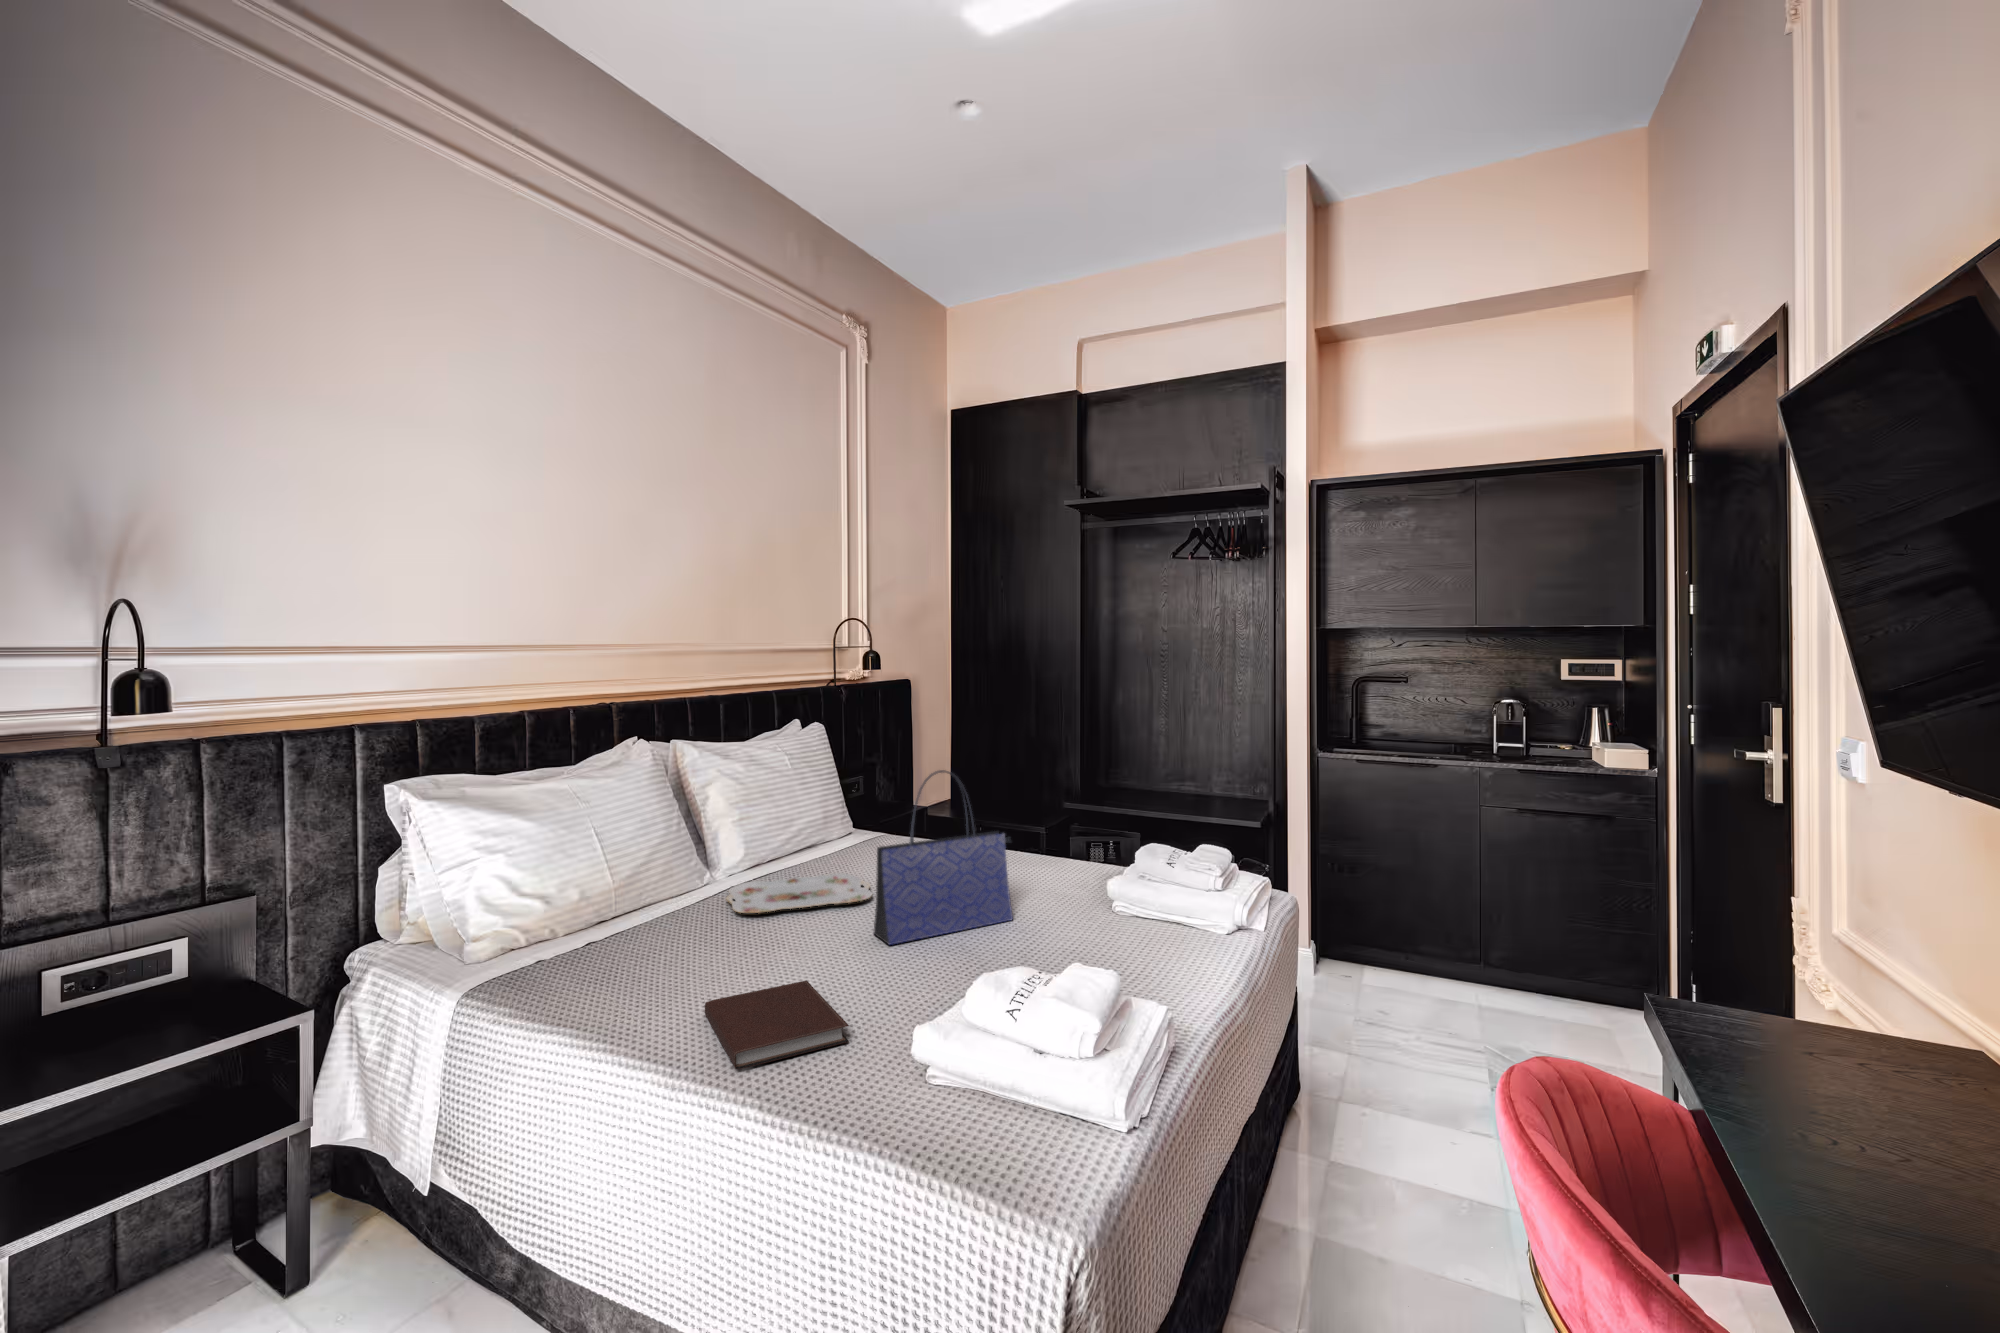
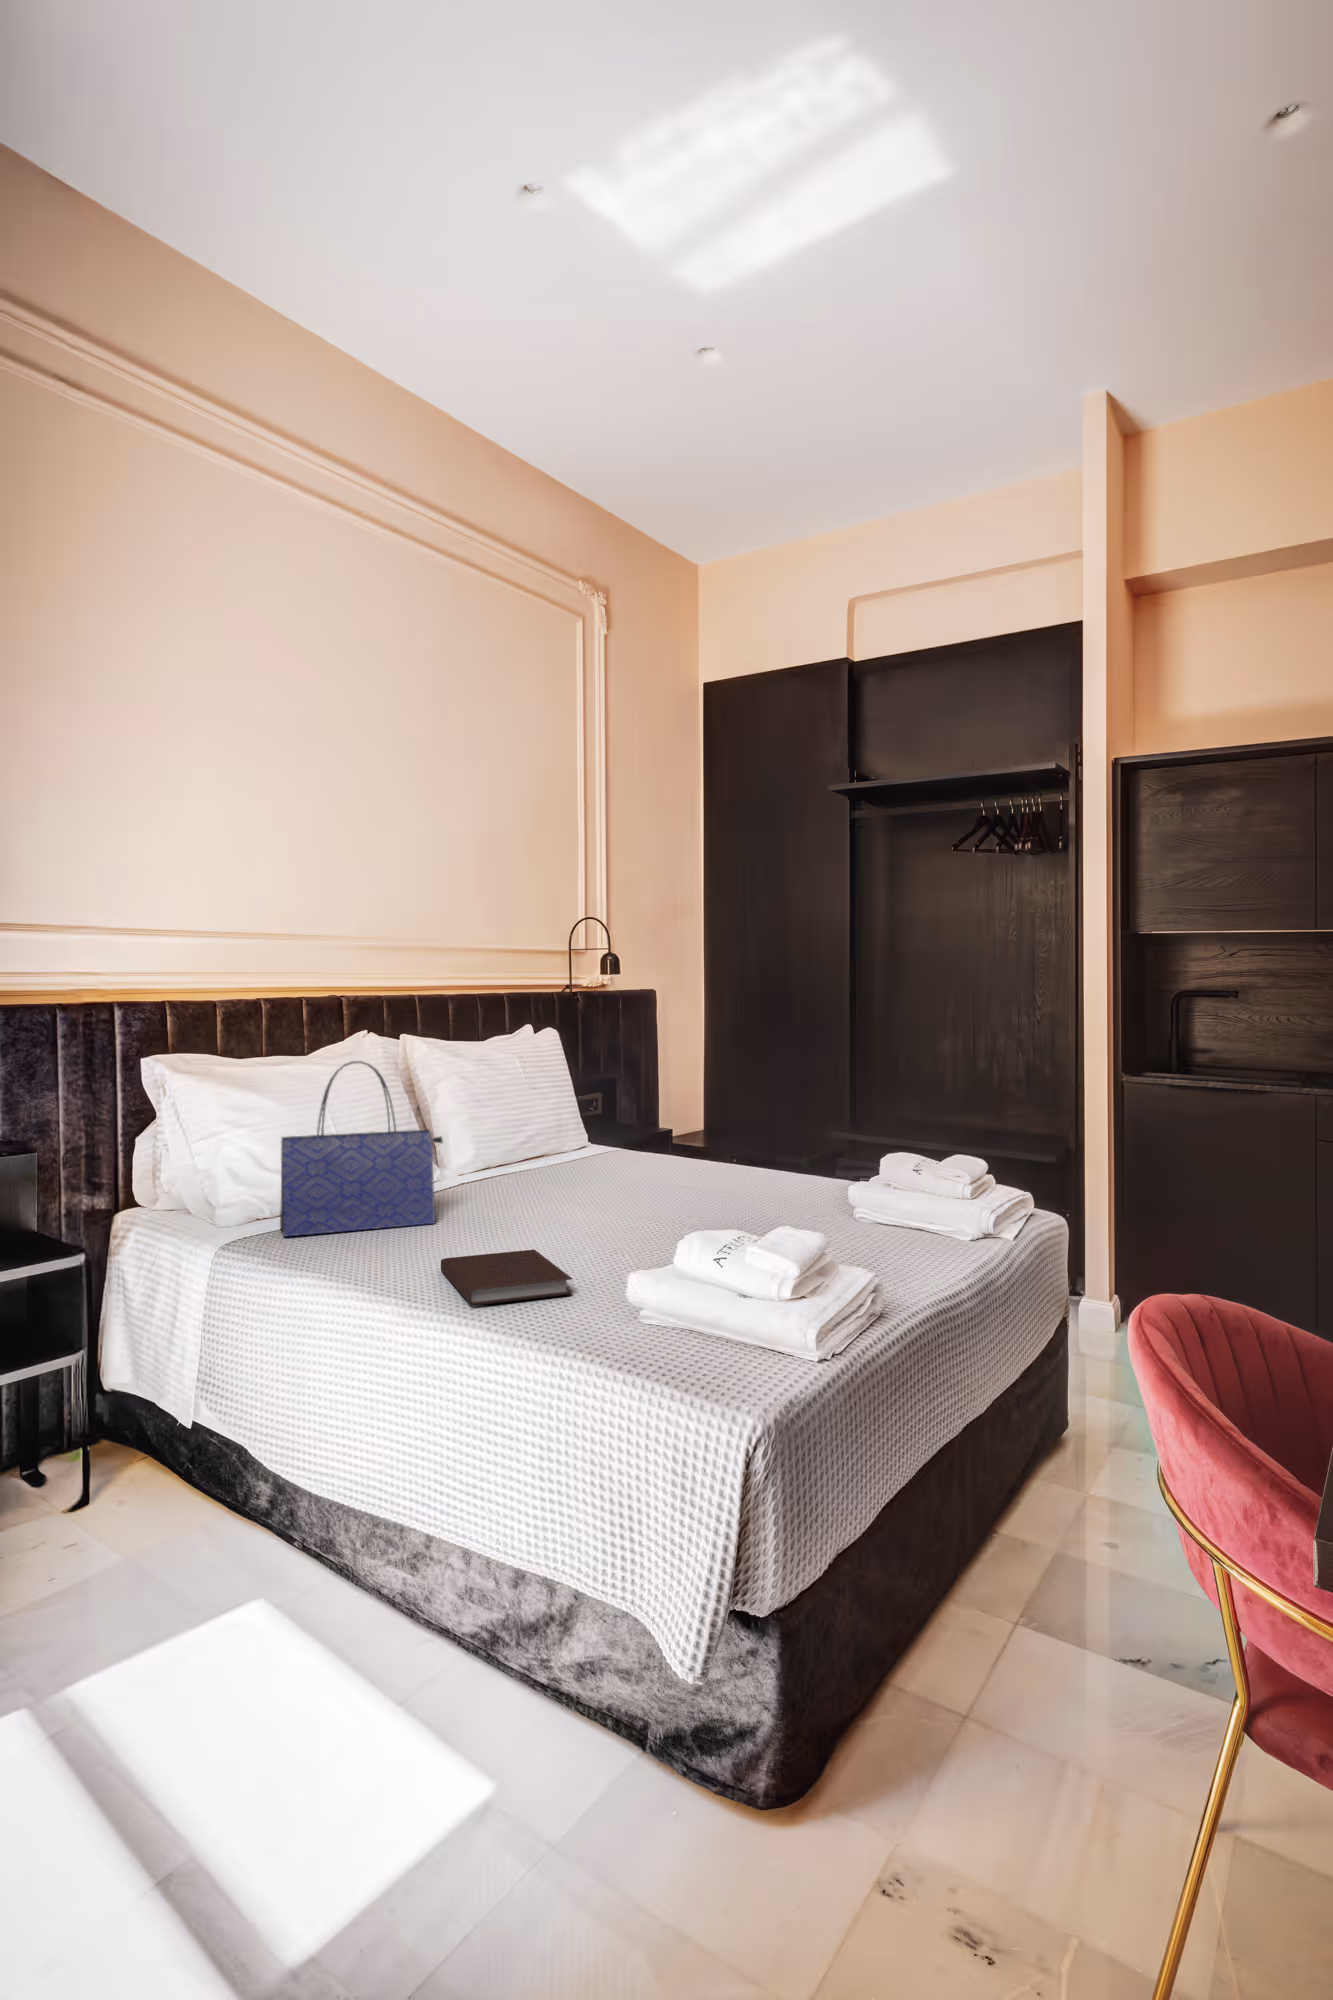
tote bag: present [874,770,1013,945] -> present [280,1061,443,1236]
serving tray: present [726,873,872,913] -> none [455,1176,602,1203]

